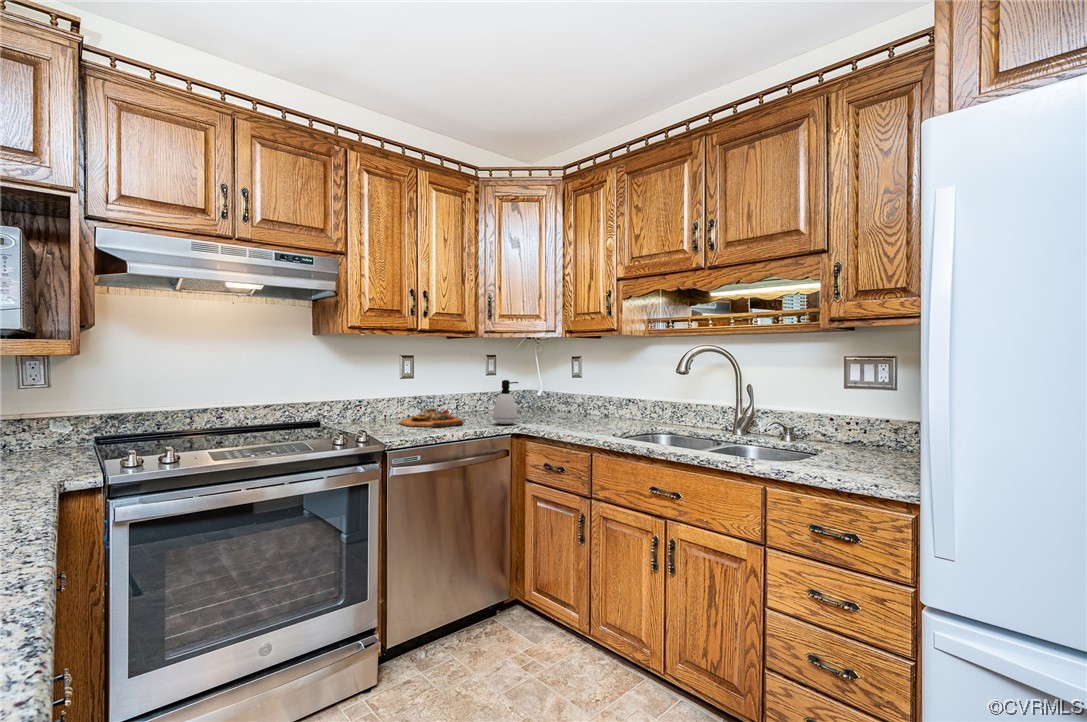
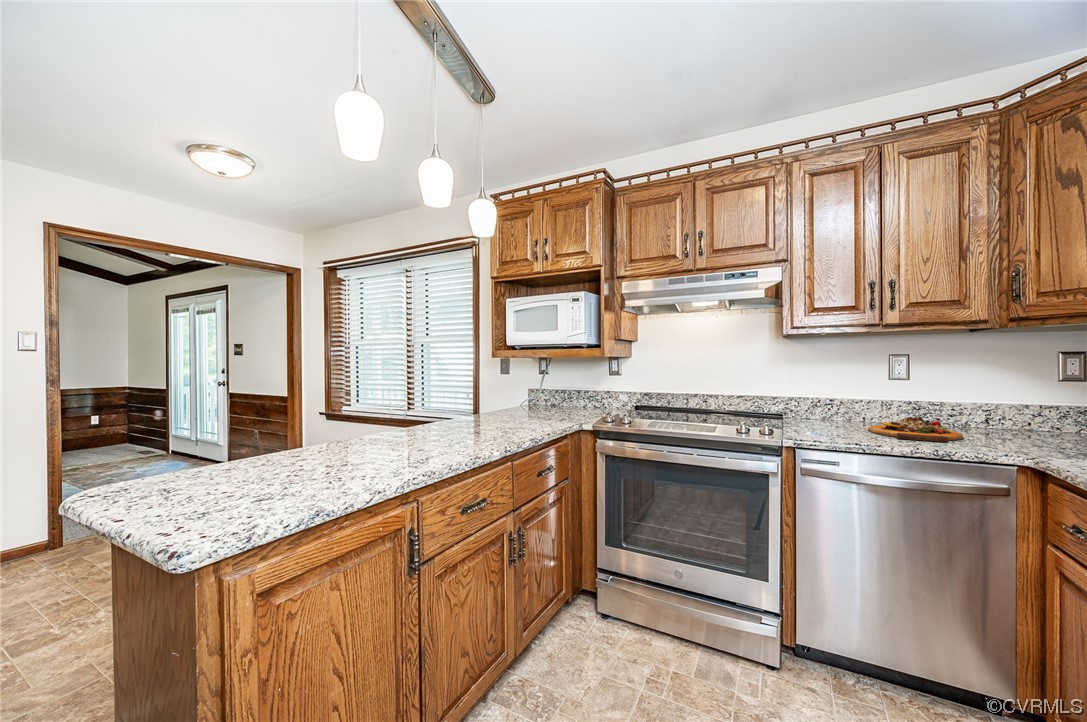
soap dispenser: present [494,380,518,424] -> none [1002,390,1053,454]

